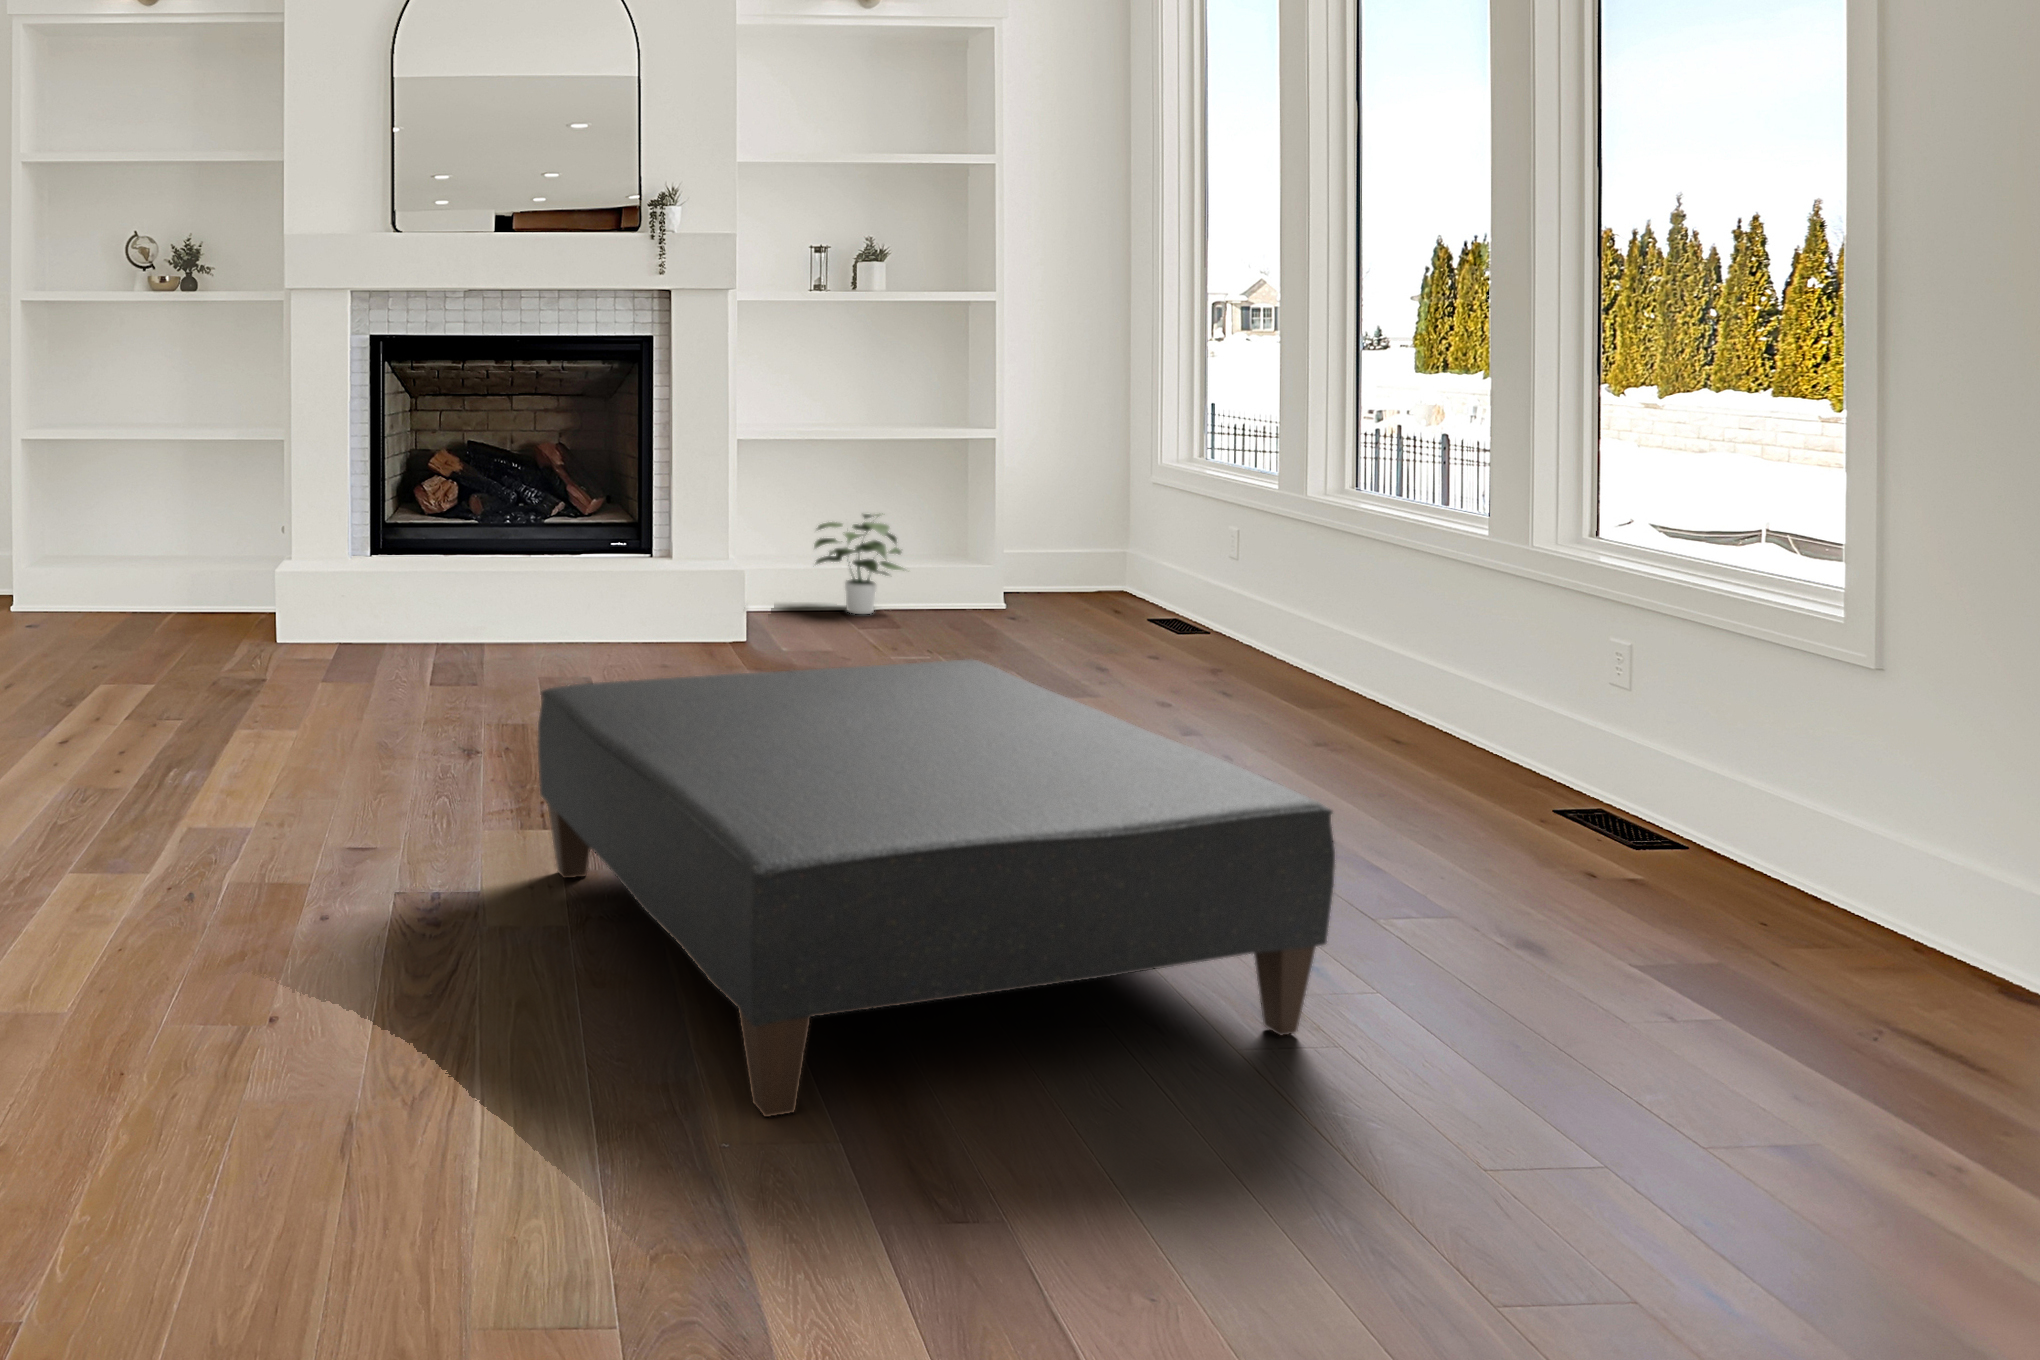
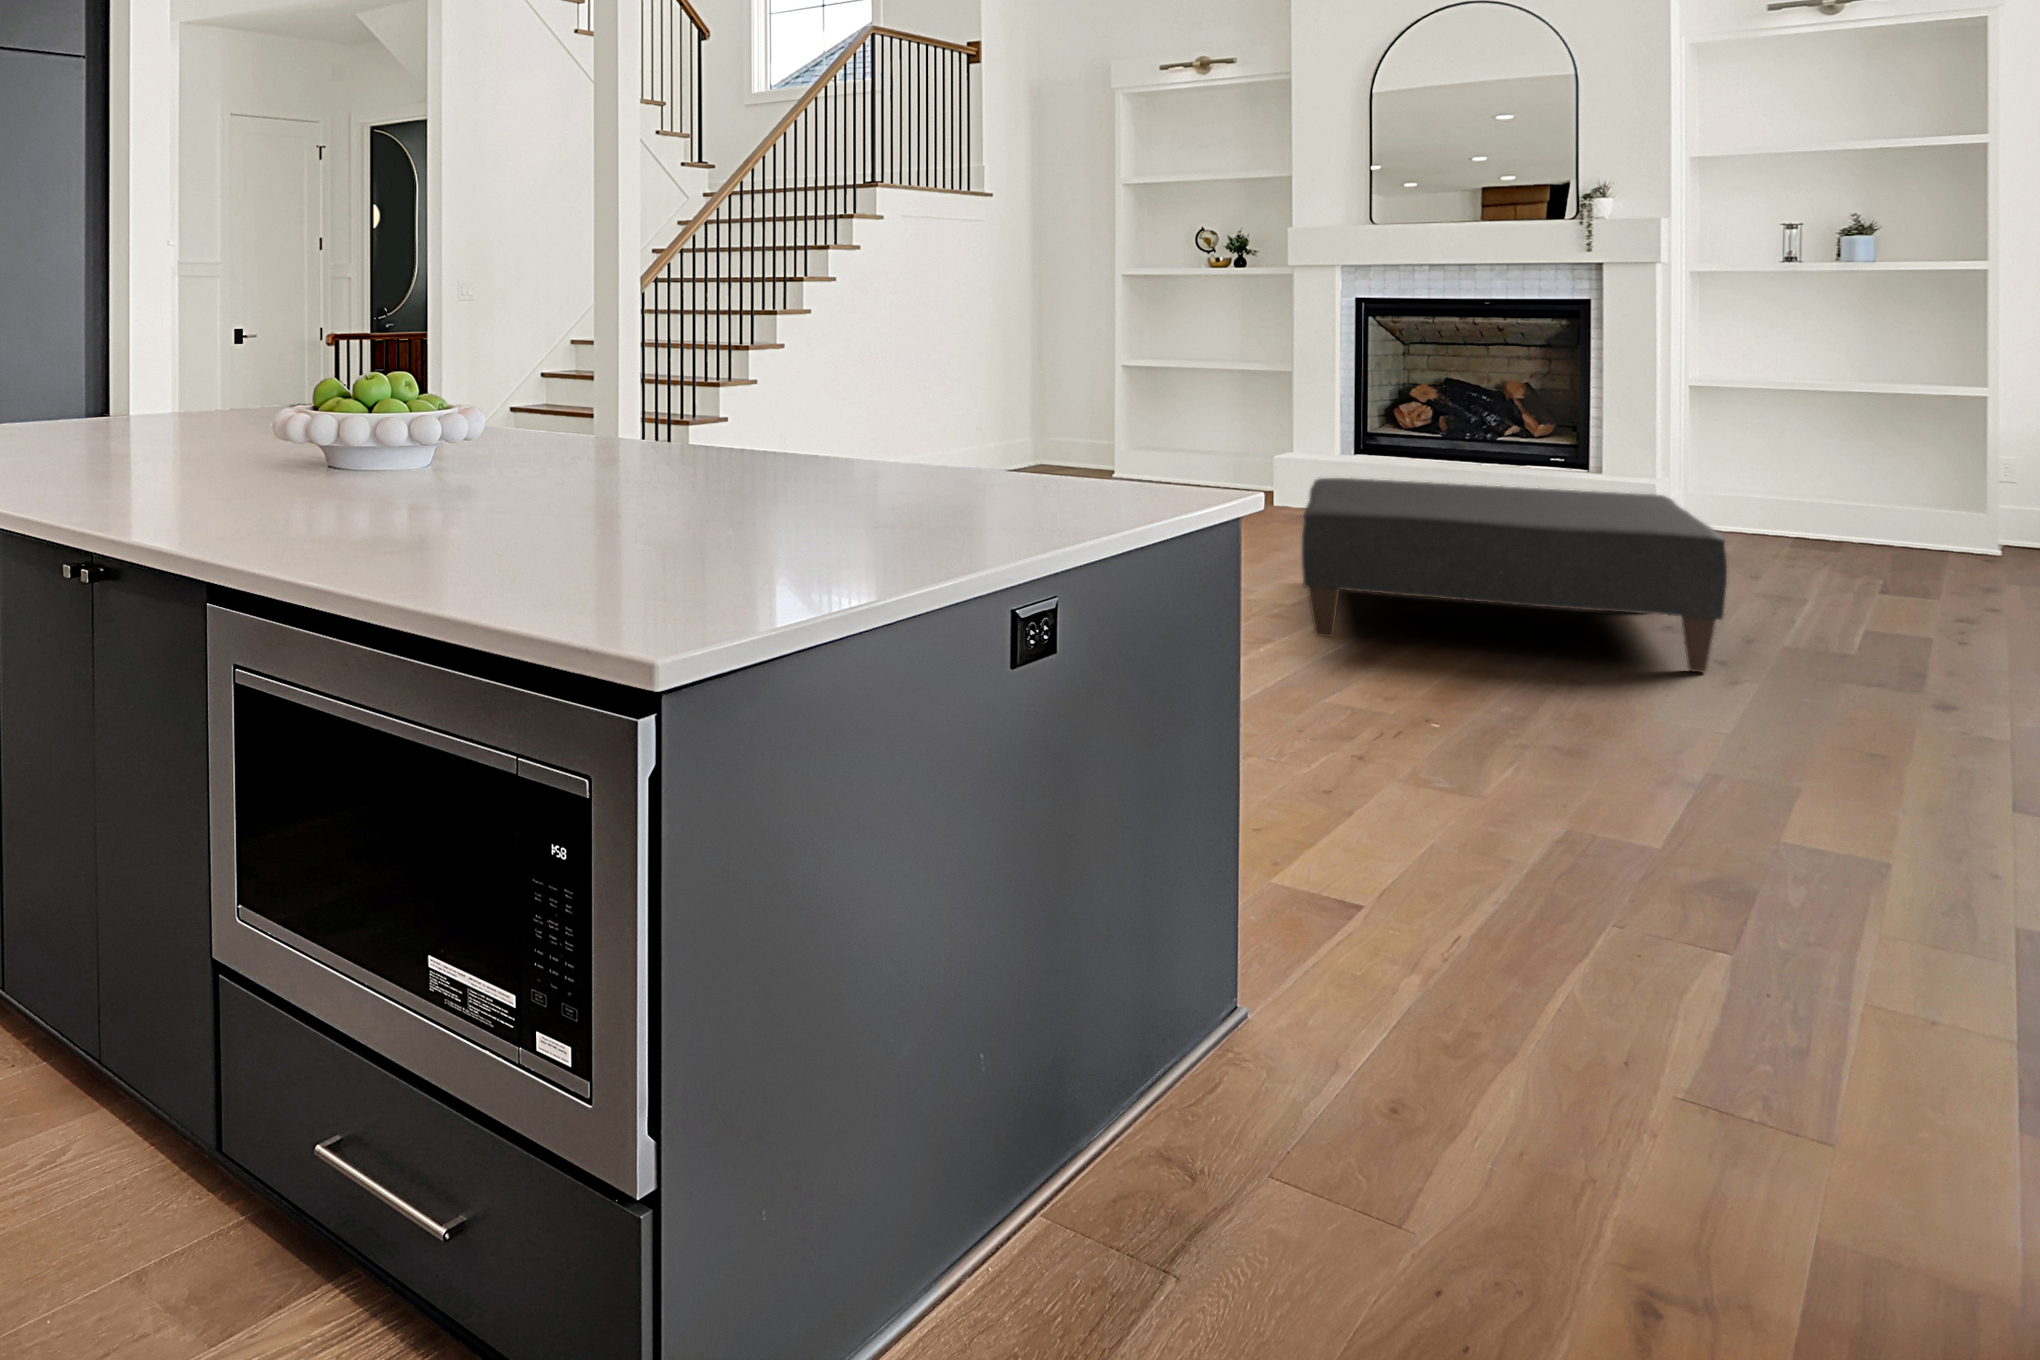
potted plant: present [814,514,904,614] -> none [1792,455,1904,543]

